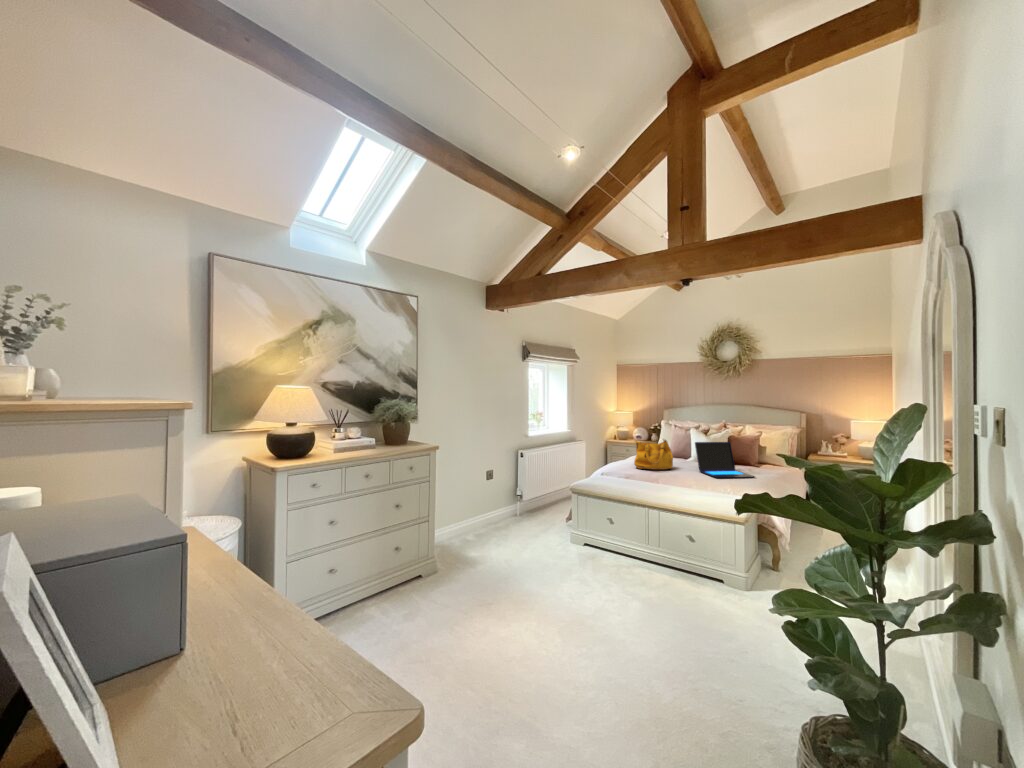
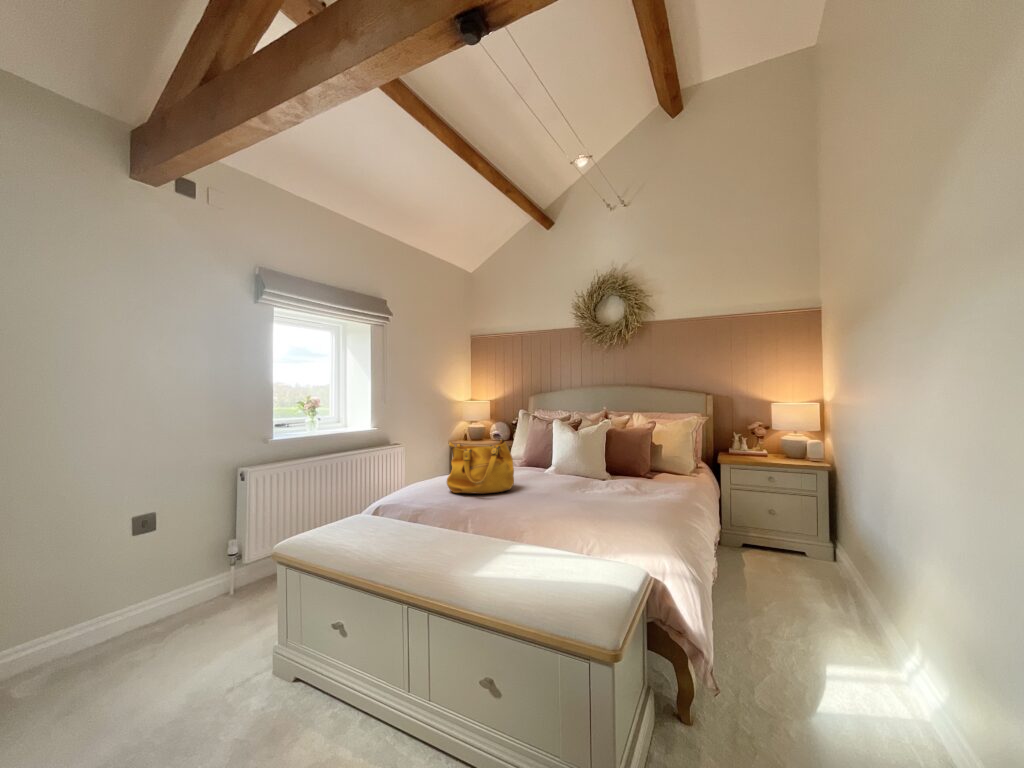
laptop: present [695,442,755,478] -> none [550,439,645,507]

